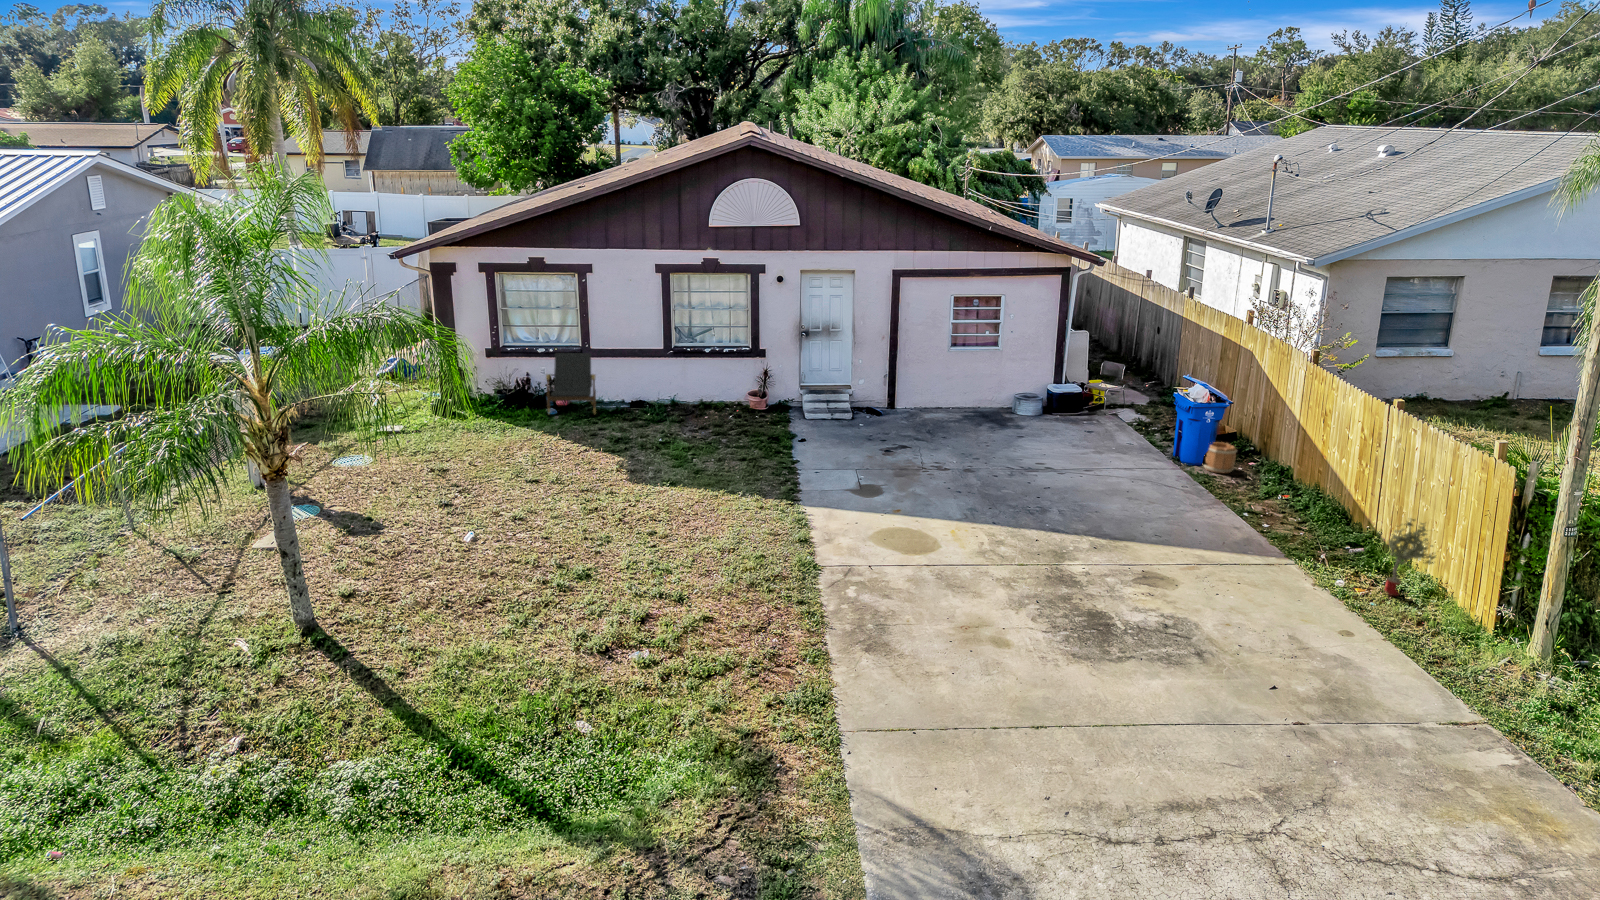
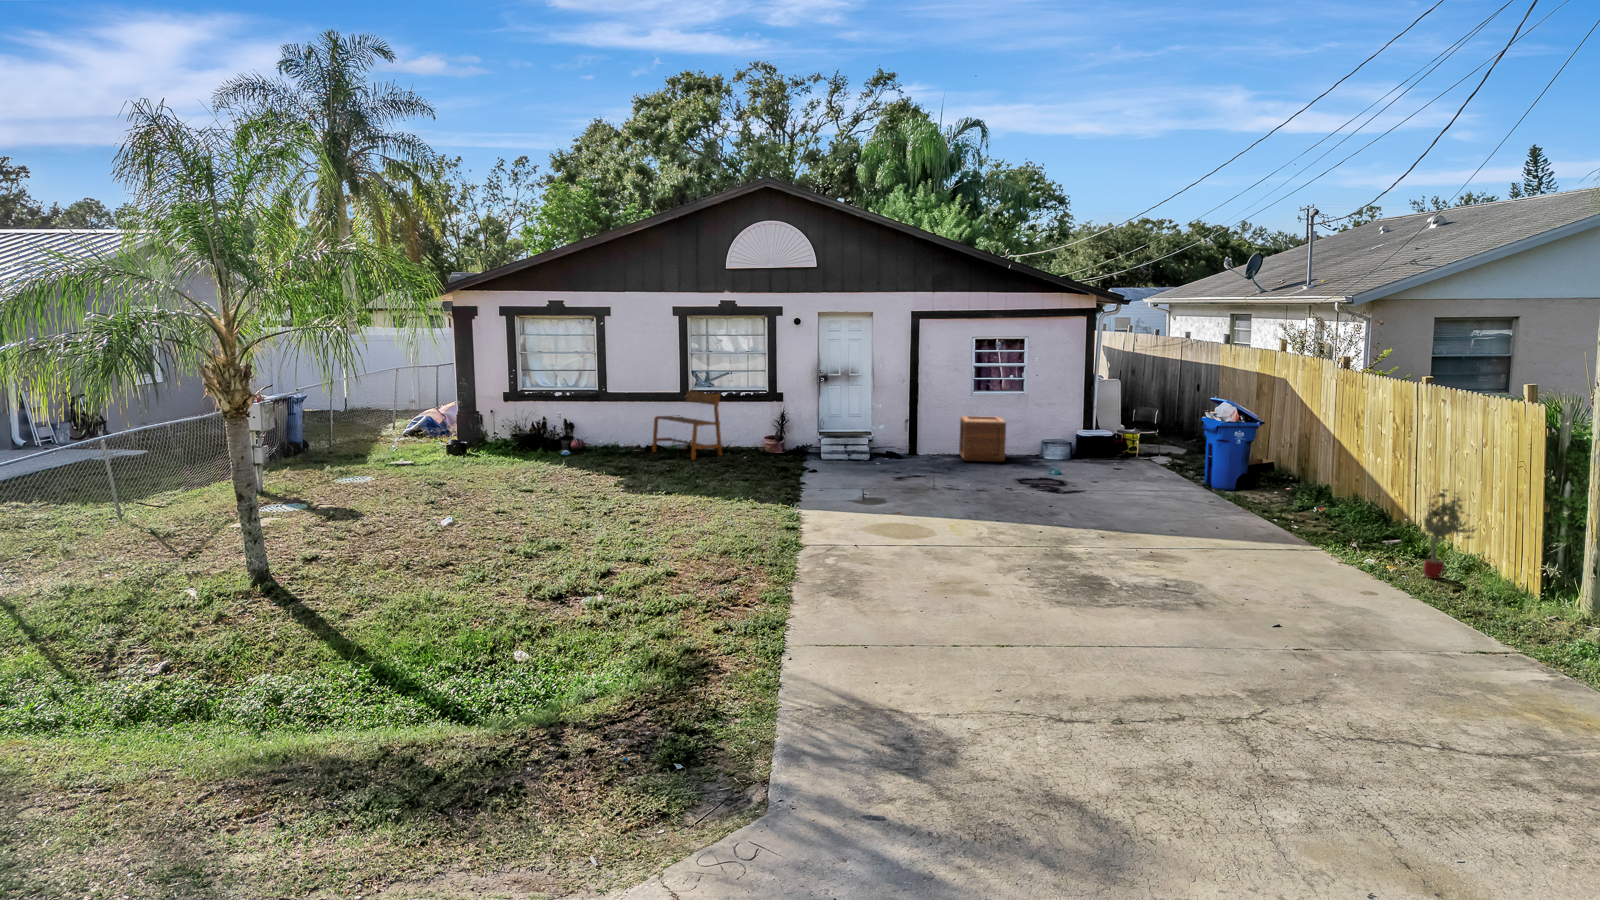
bench: none [638,344,708,420] -> present [652,390,722,460]
lounge chair: present [546,353,596,414] -> none [559,397,610,456]
wooden crate: none [936,374,984,422] -> present [959,416,1006,462]
bucket: present [1204,442,1237,473] -> none [1237,465,1273,496]

